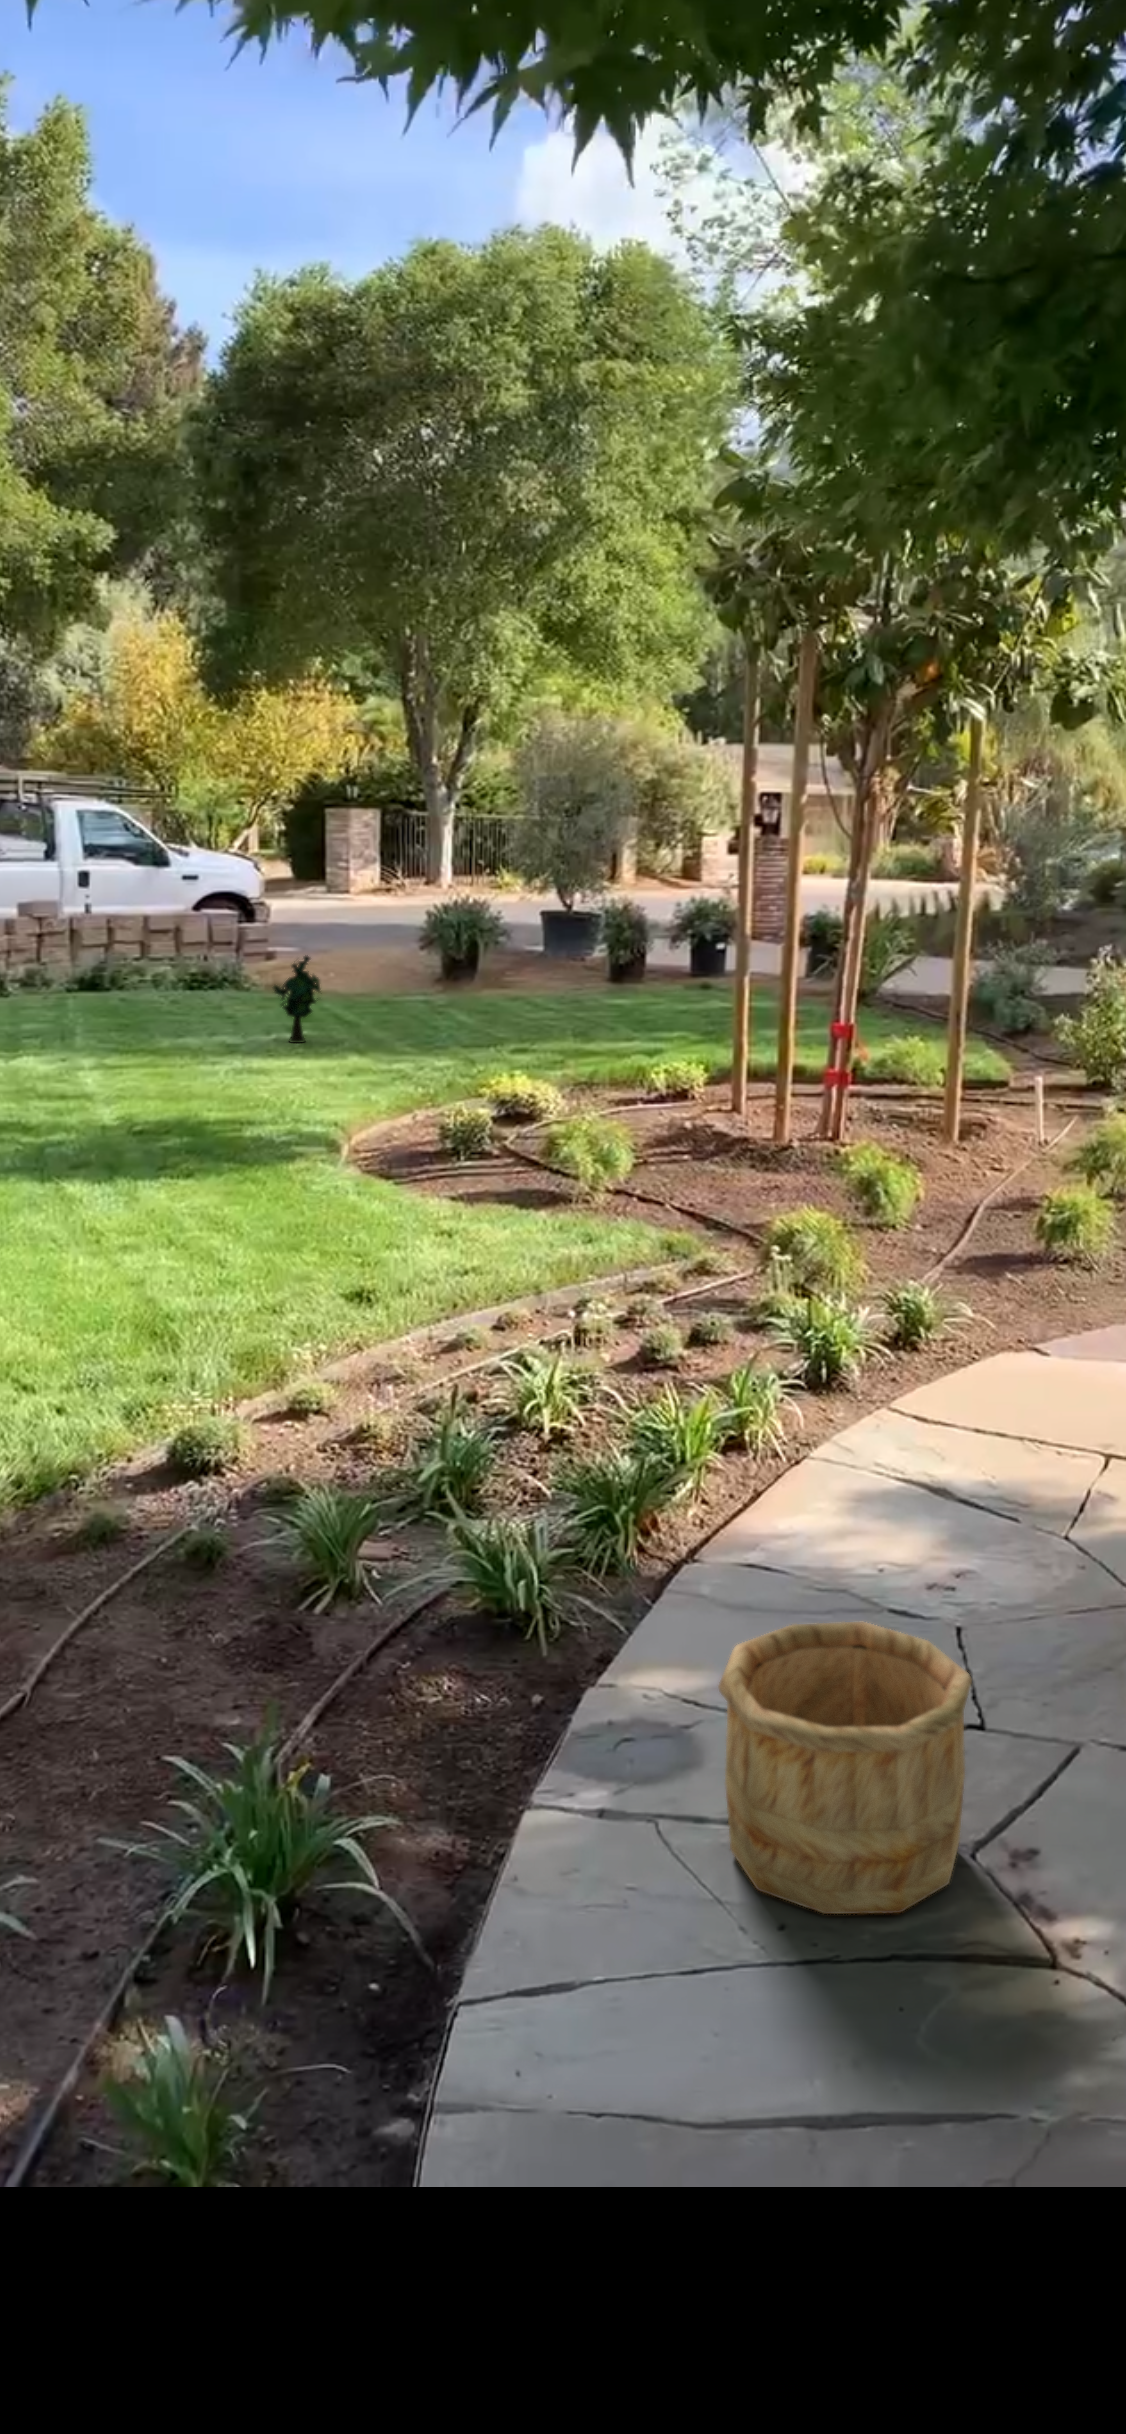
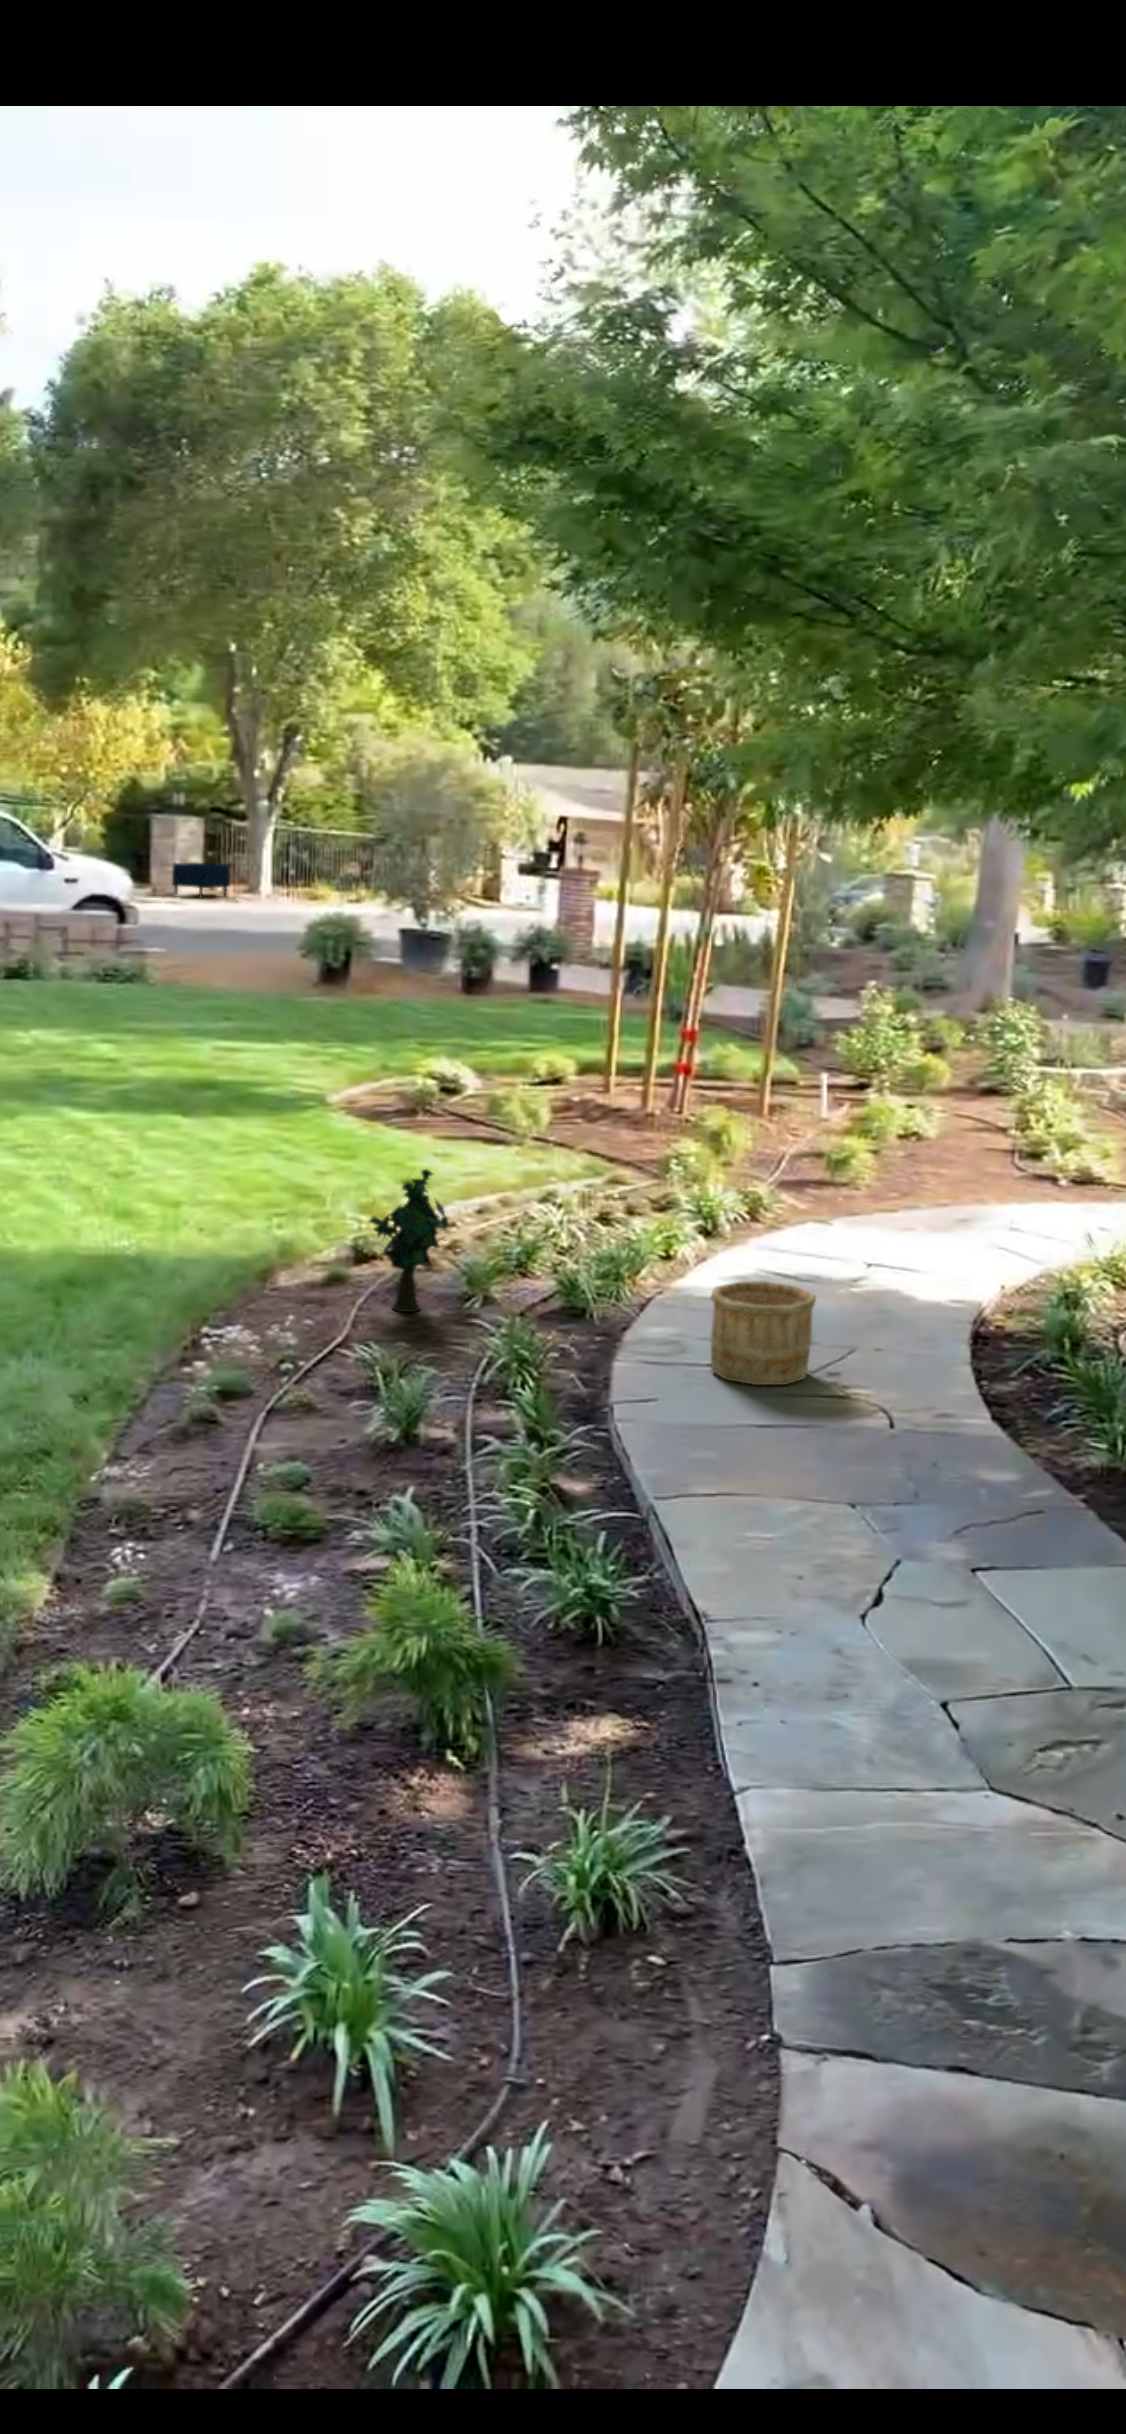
bench: none [350,856,412,893] -> present [172,863,230,898]
decorative plant: present [273,955,320,1043] -> present [369,1169,450,1312]

